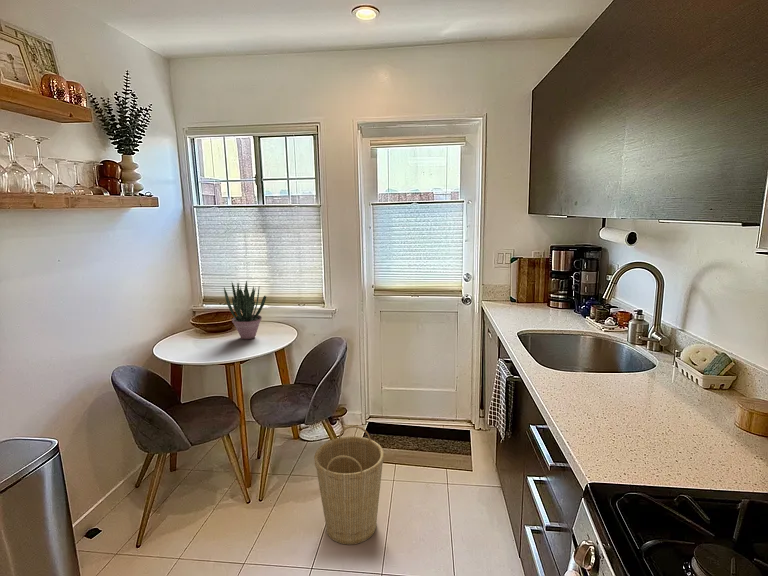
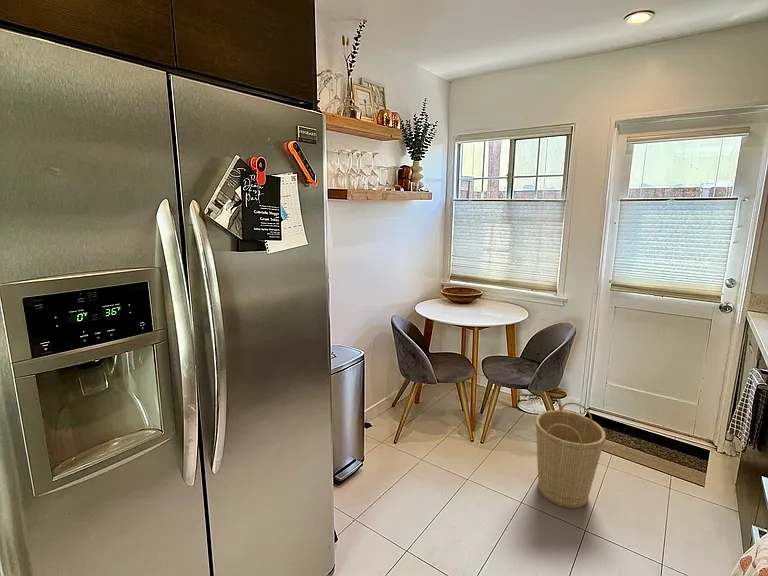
potted plant: present [224,281,266,339] -> none [473,263,506,312]

